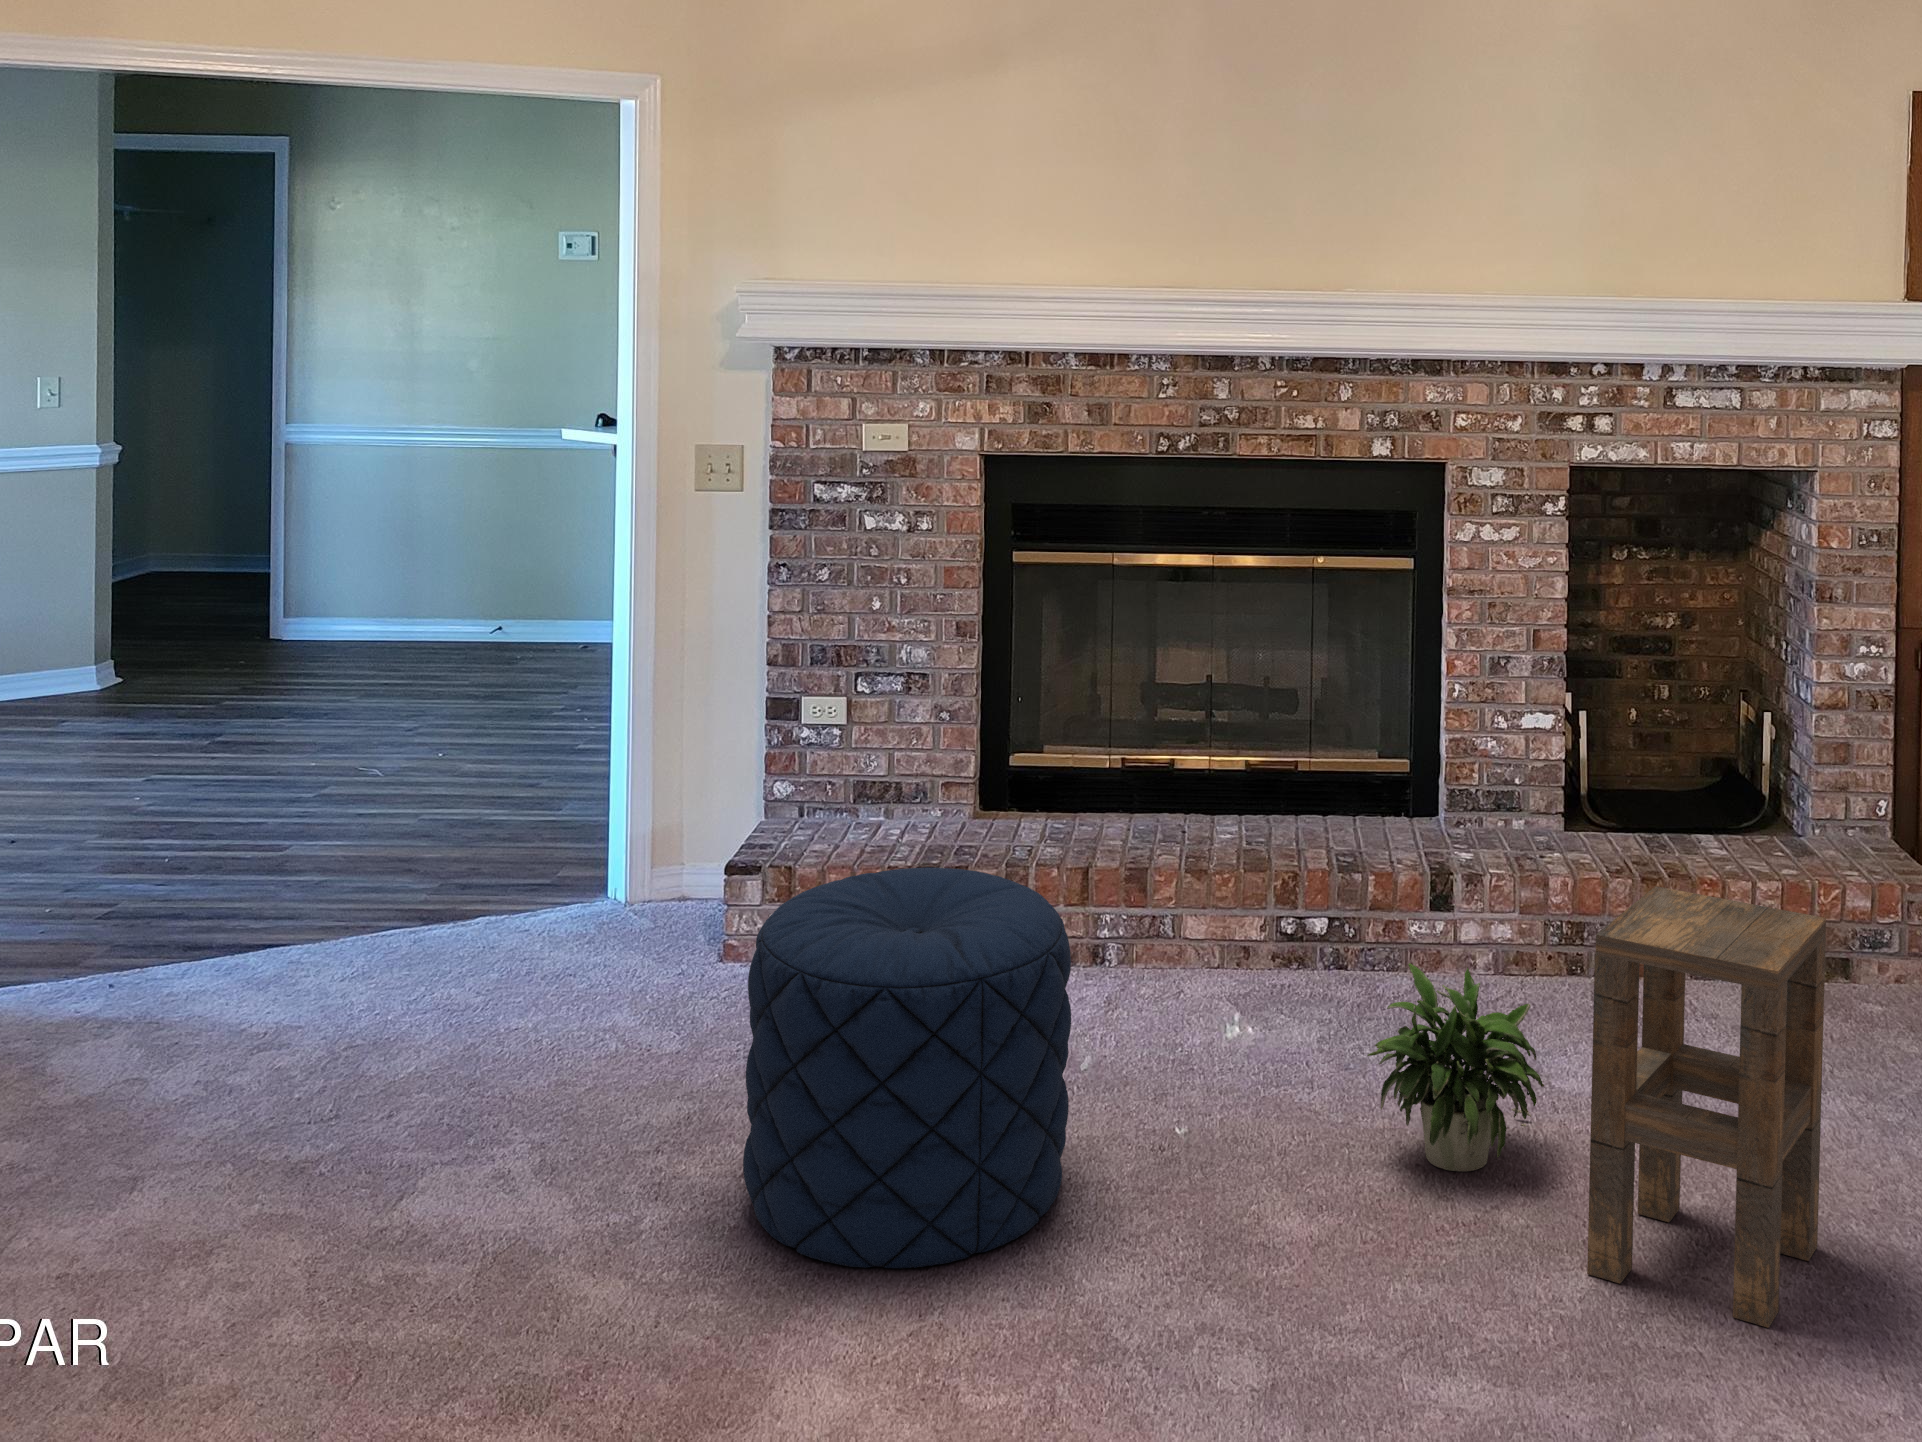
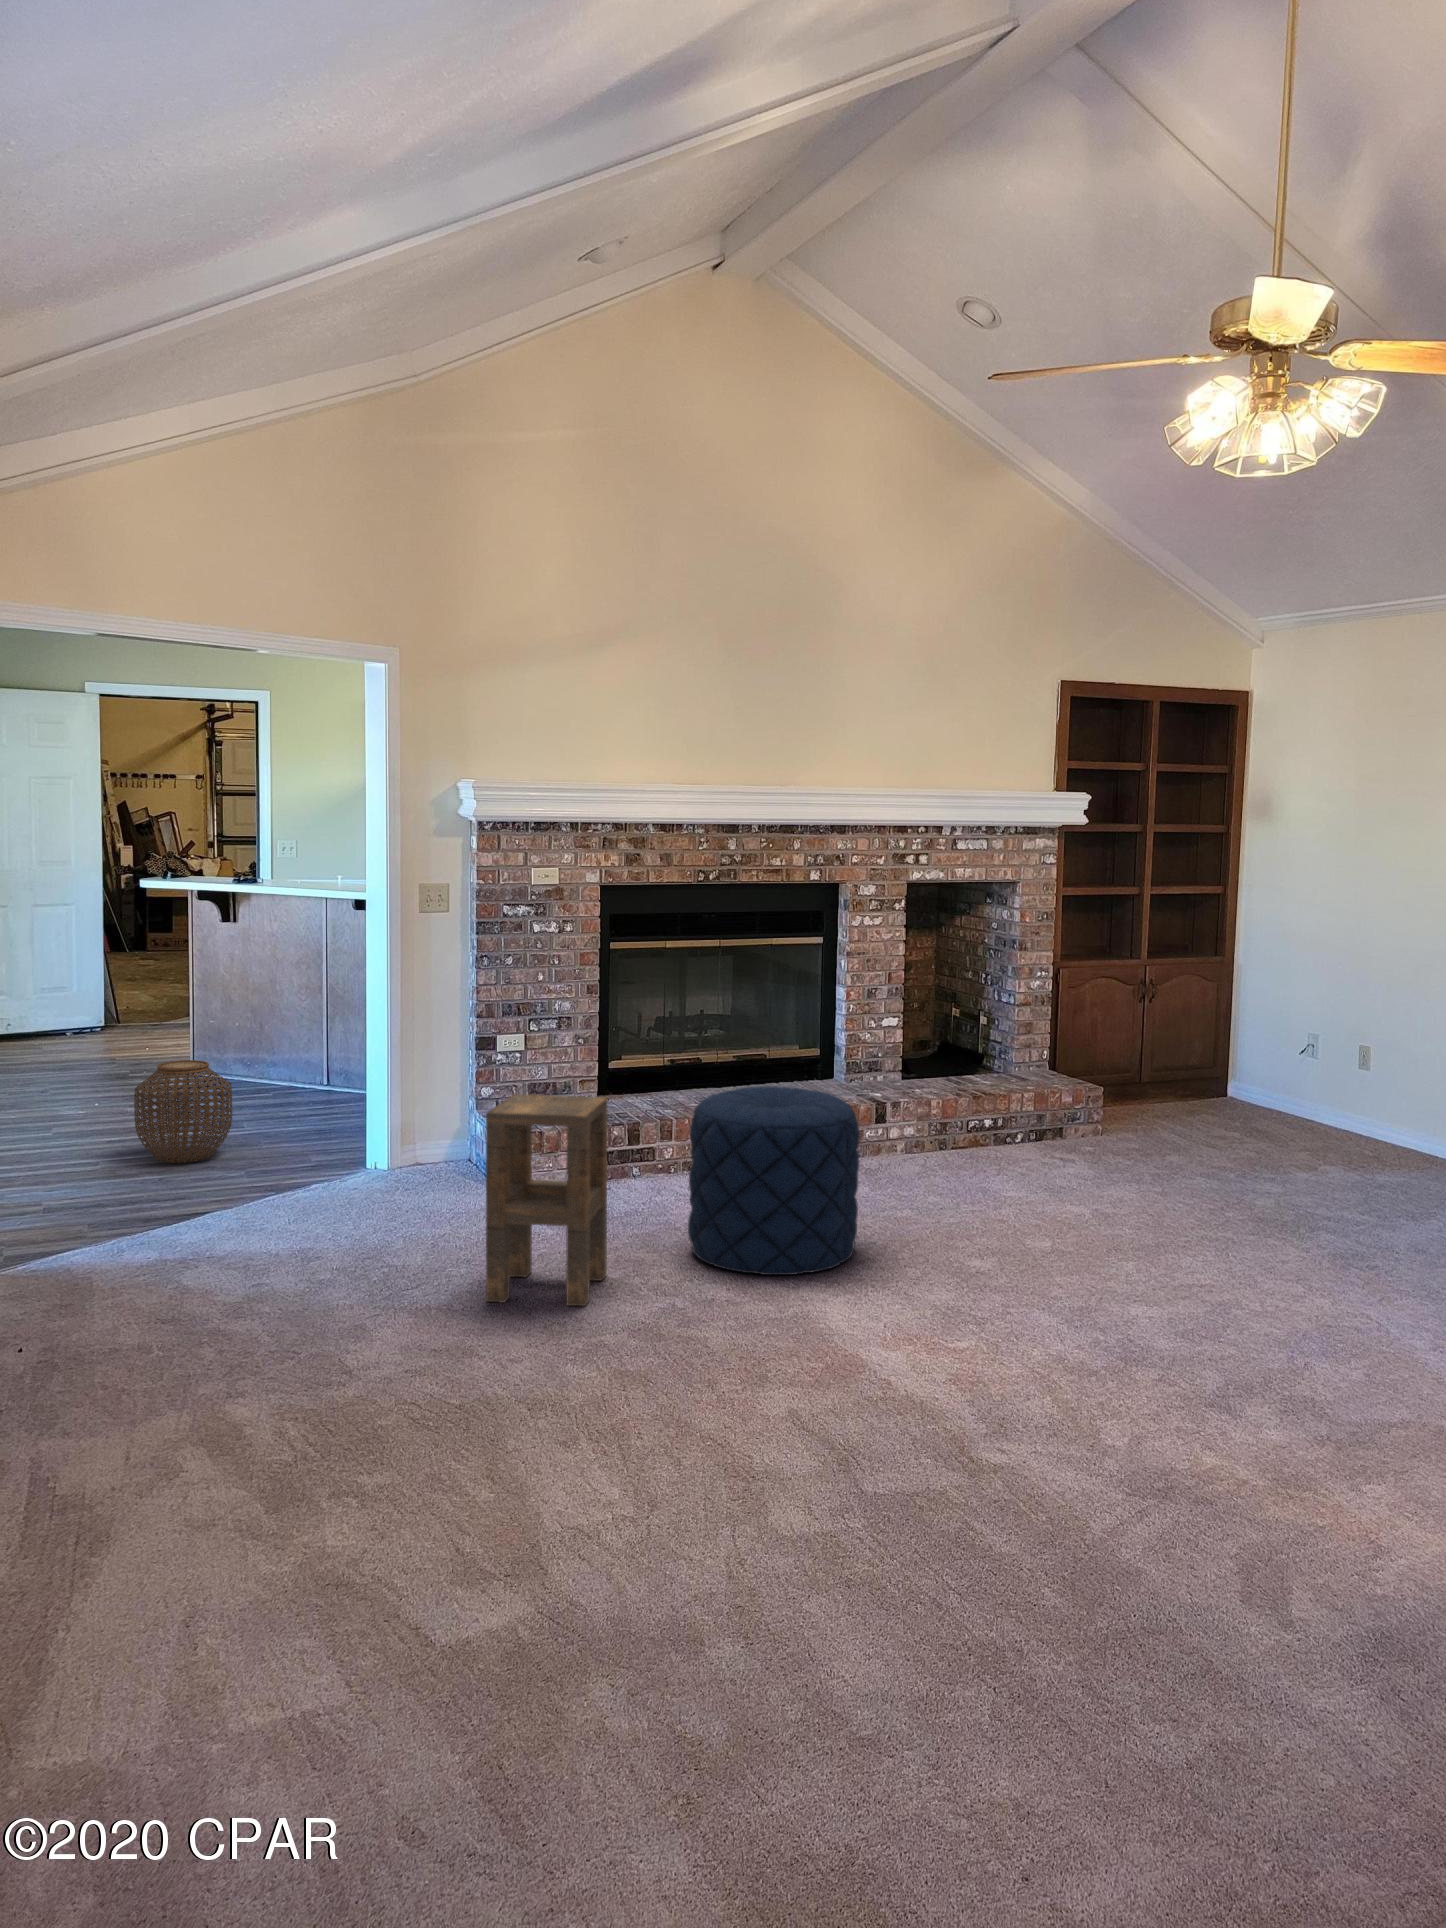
woven basket: none [376,680,518,833] -> present [134,1060,232,1163]
side table: present [1587,886,1826,1328] -> present [486,1094,607,1306]
potted plant: present [1367,963,1544,1171] -> none [950,1119,1040,1213]

